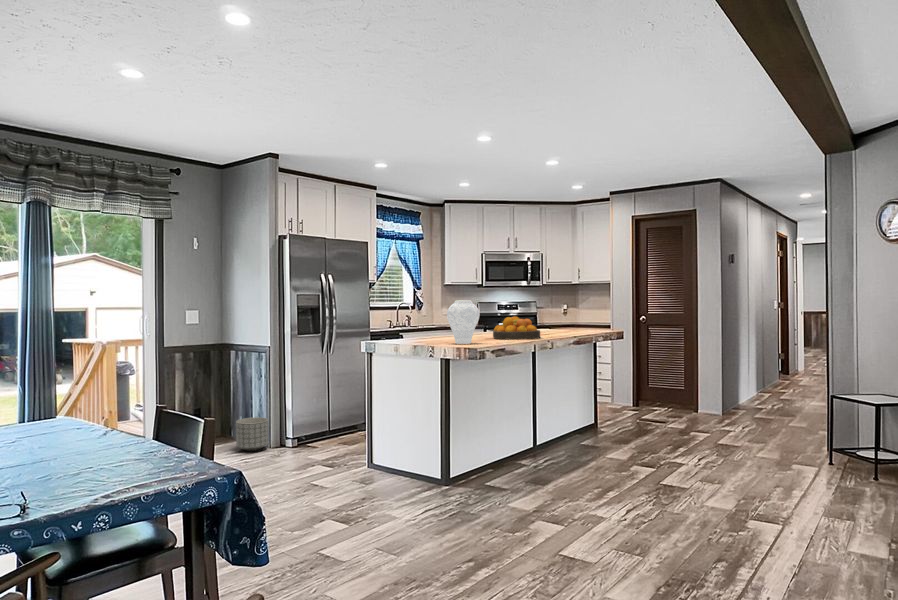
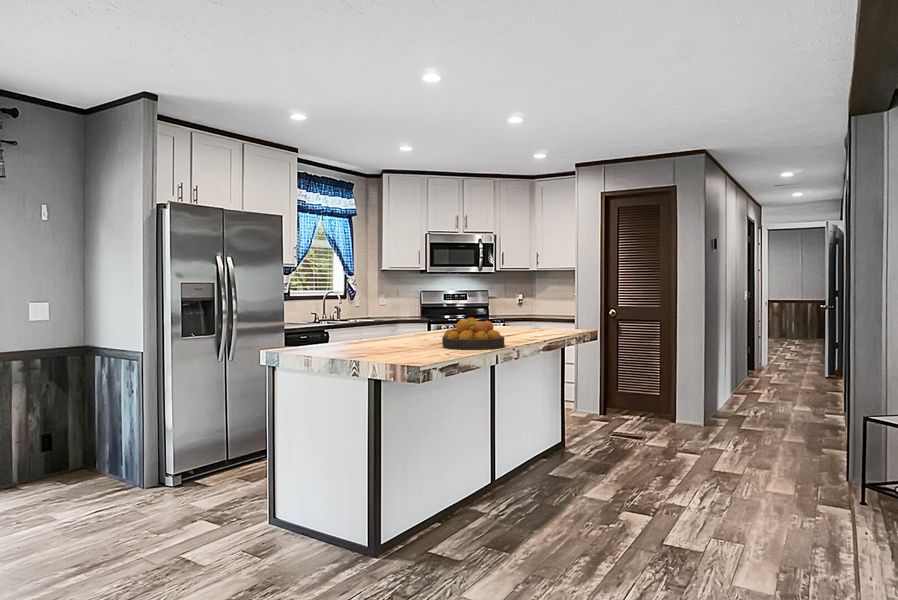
vase: present [447,300,480,344] -> none [380,298,426,360]
planter: present [236,417,268,451] -> none [94,448,141,495]

